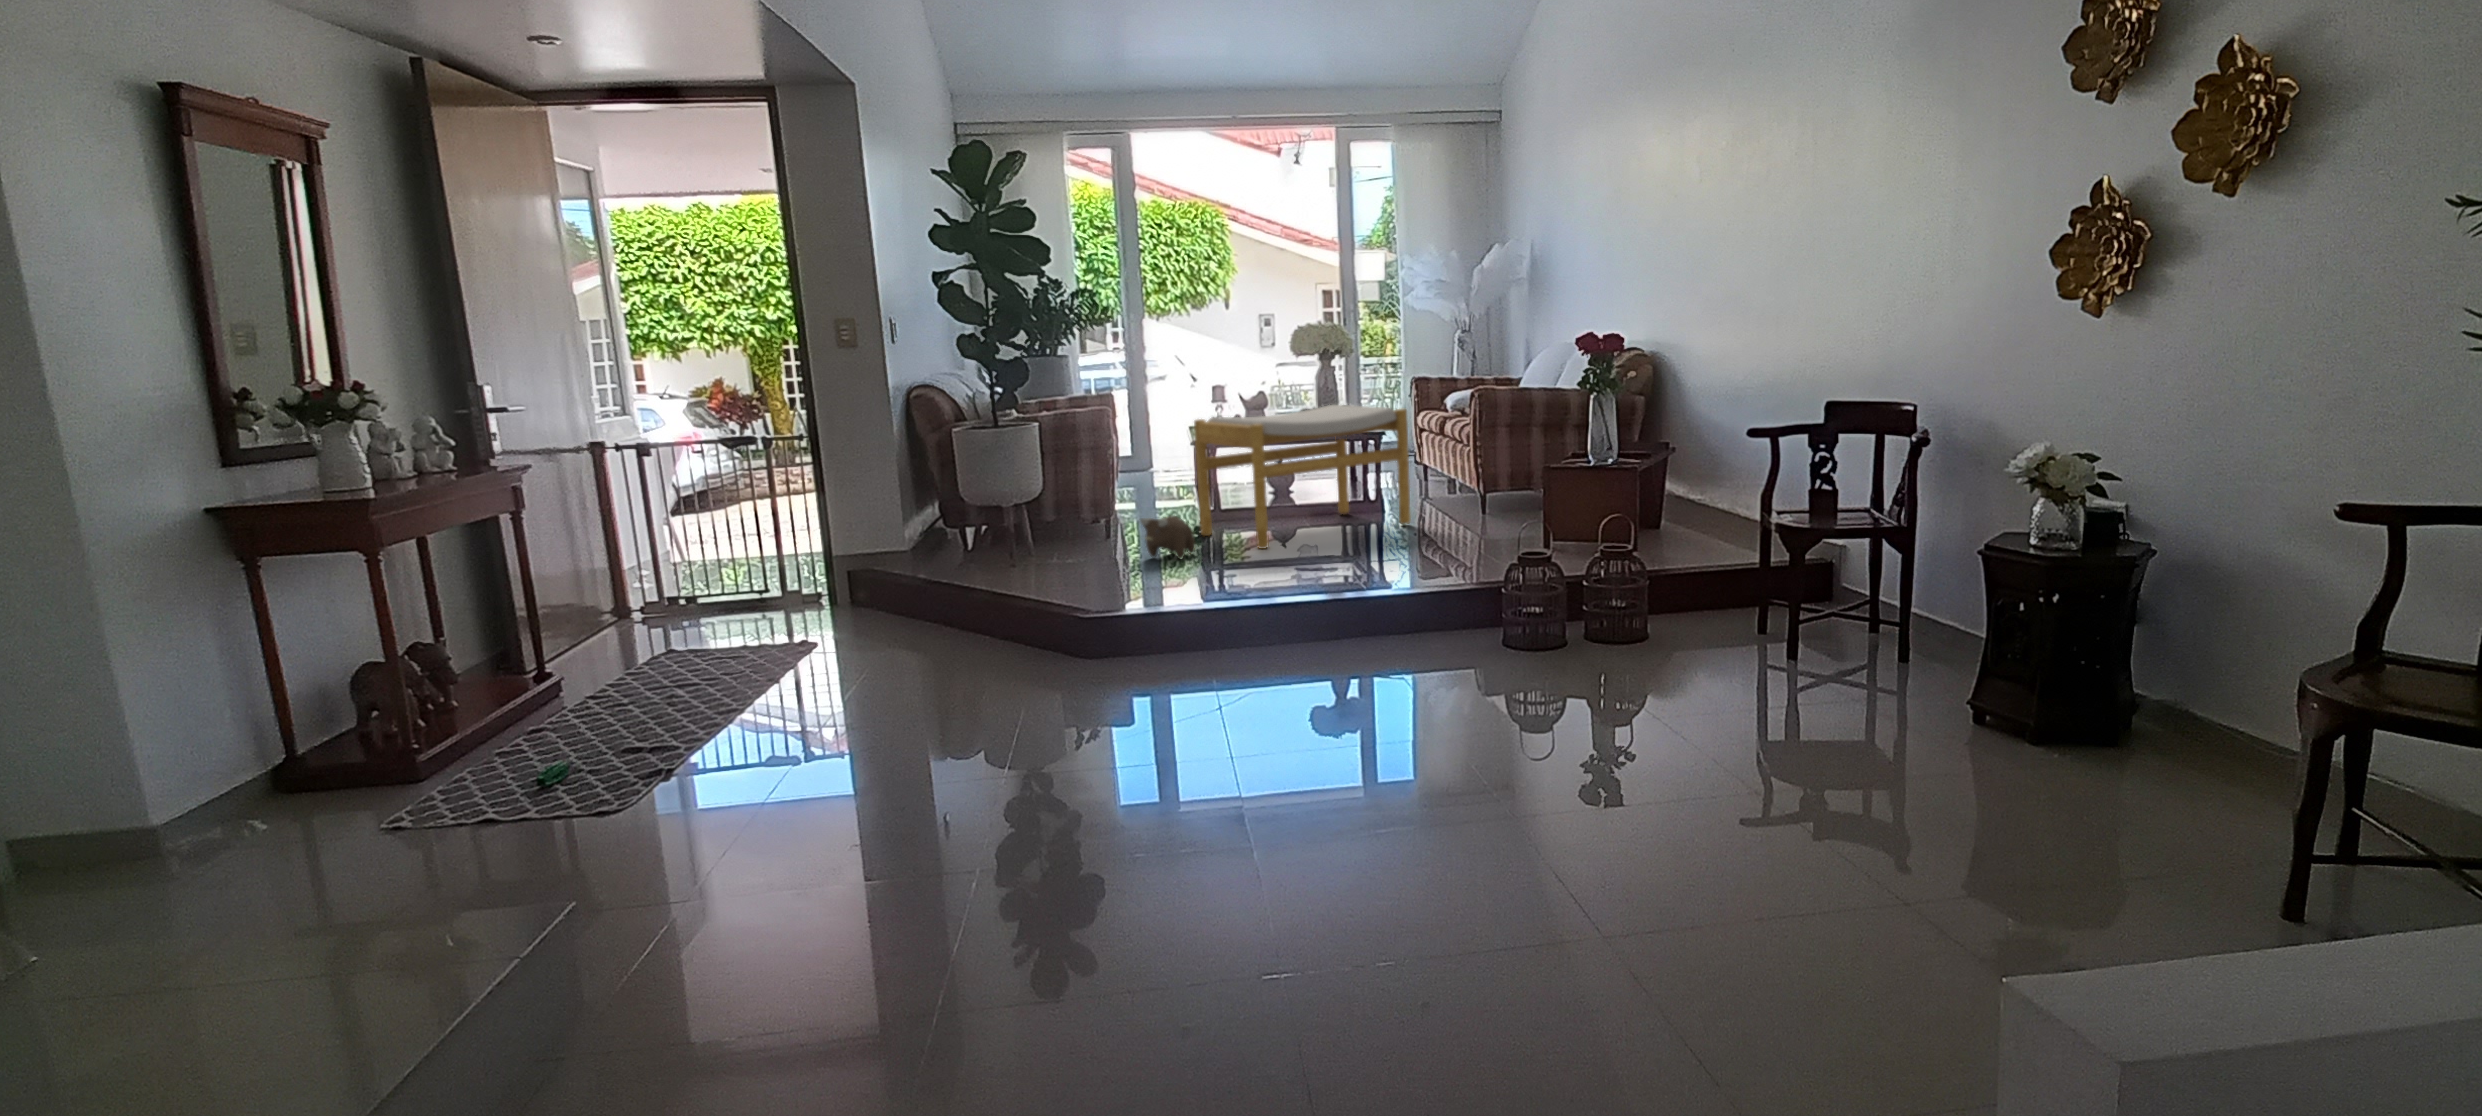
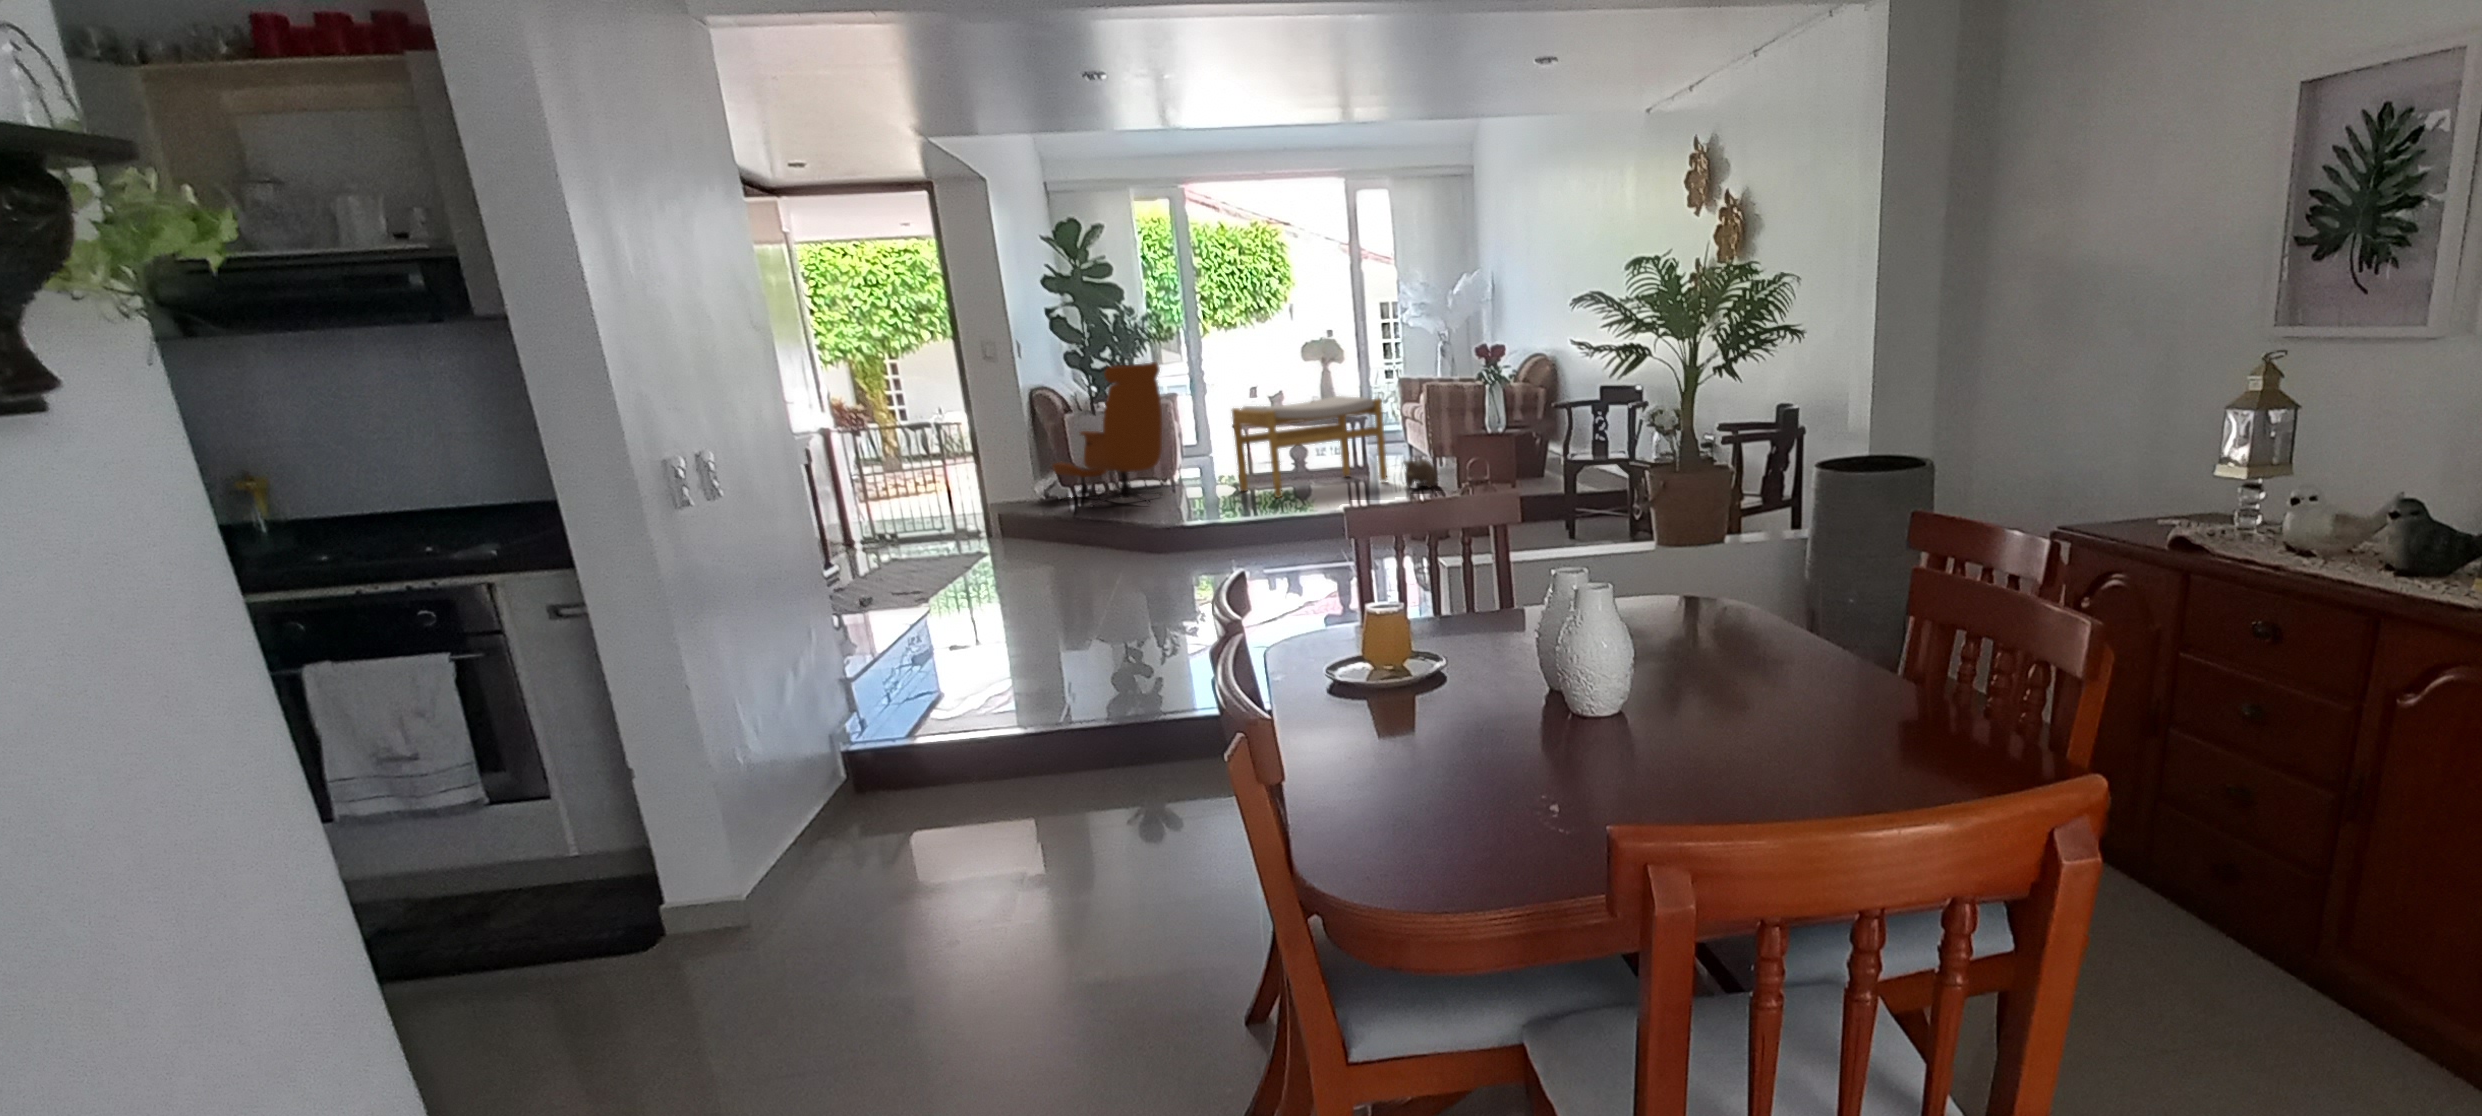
lounge chair: none [934,353,1098,561] -> present [1053,362,1162,507]
plush toy: present [1140,516,1195,559] -> present [1404,459,1438,487]

